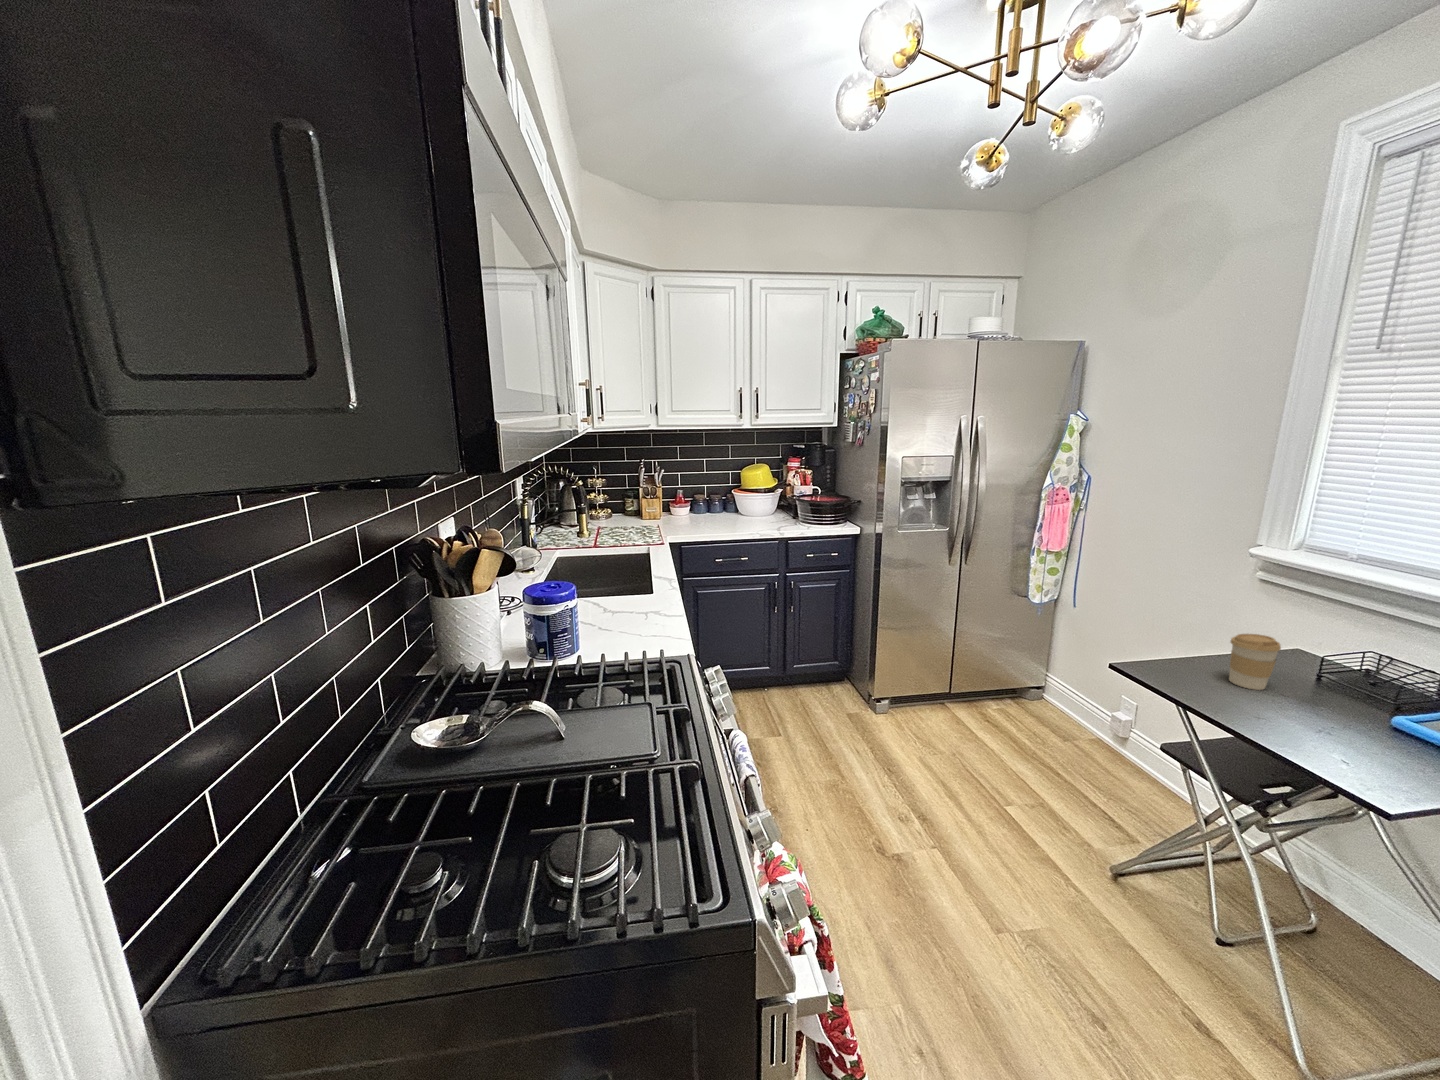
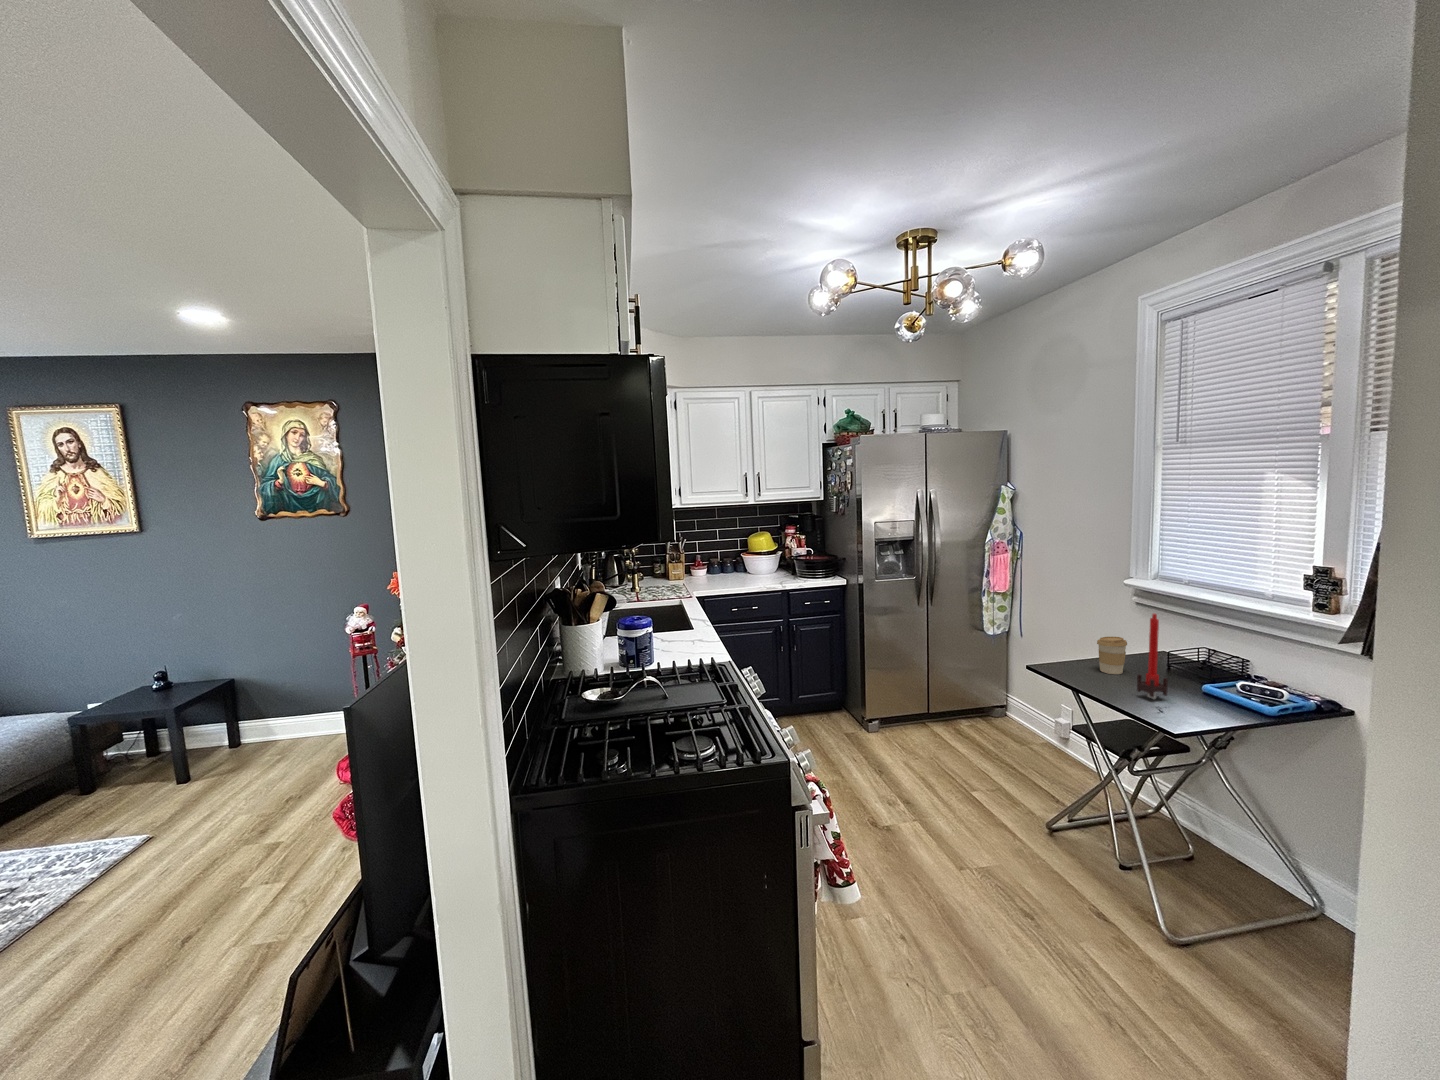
candle: none [1314,615,1380,746] -> present [1137,614,1168,699]

